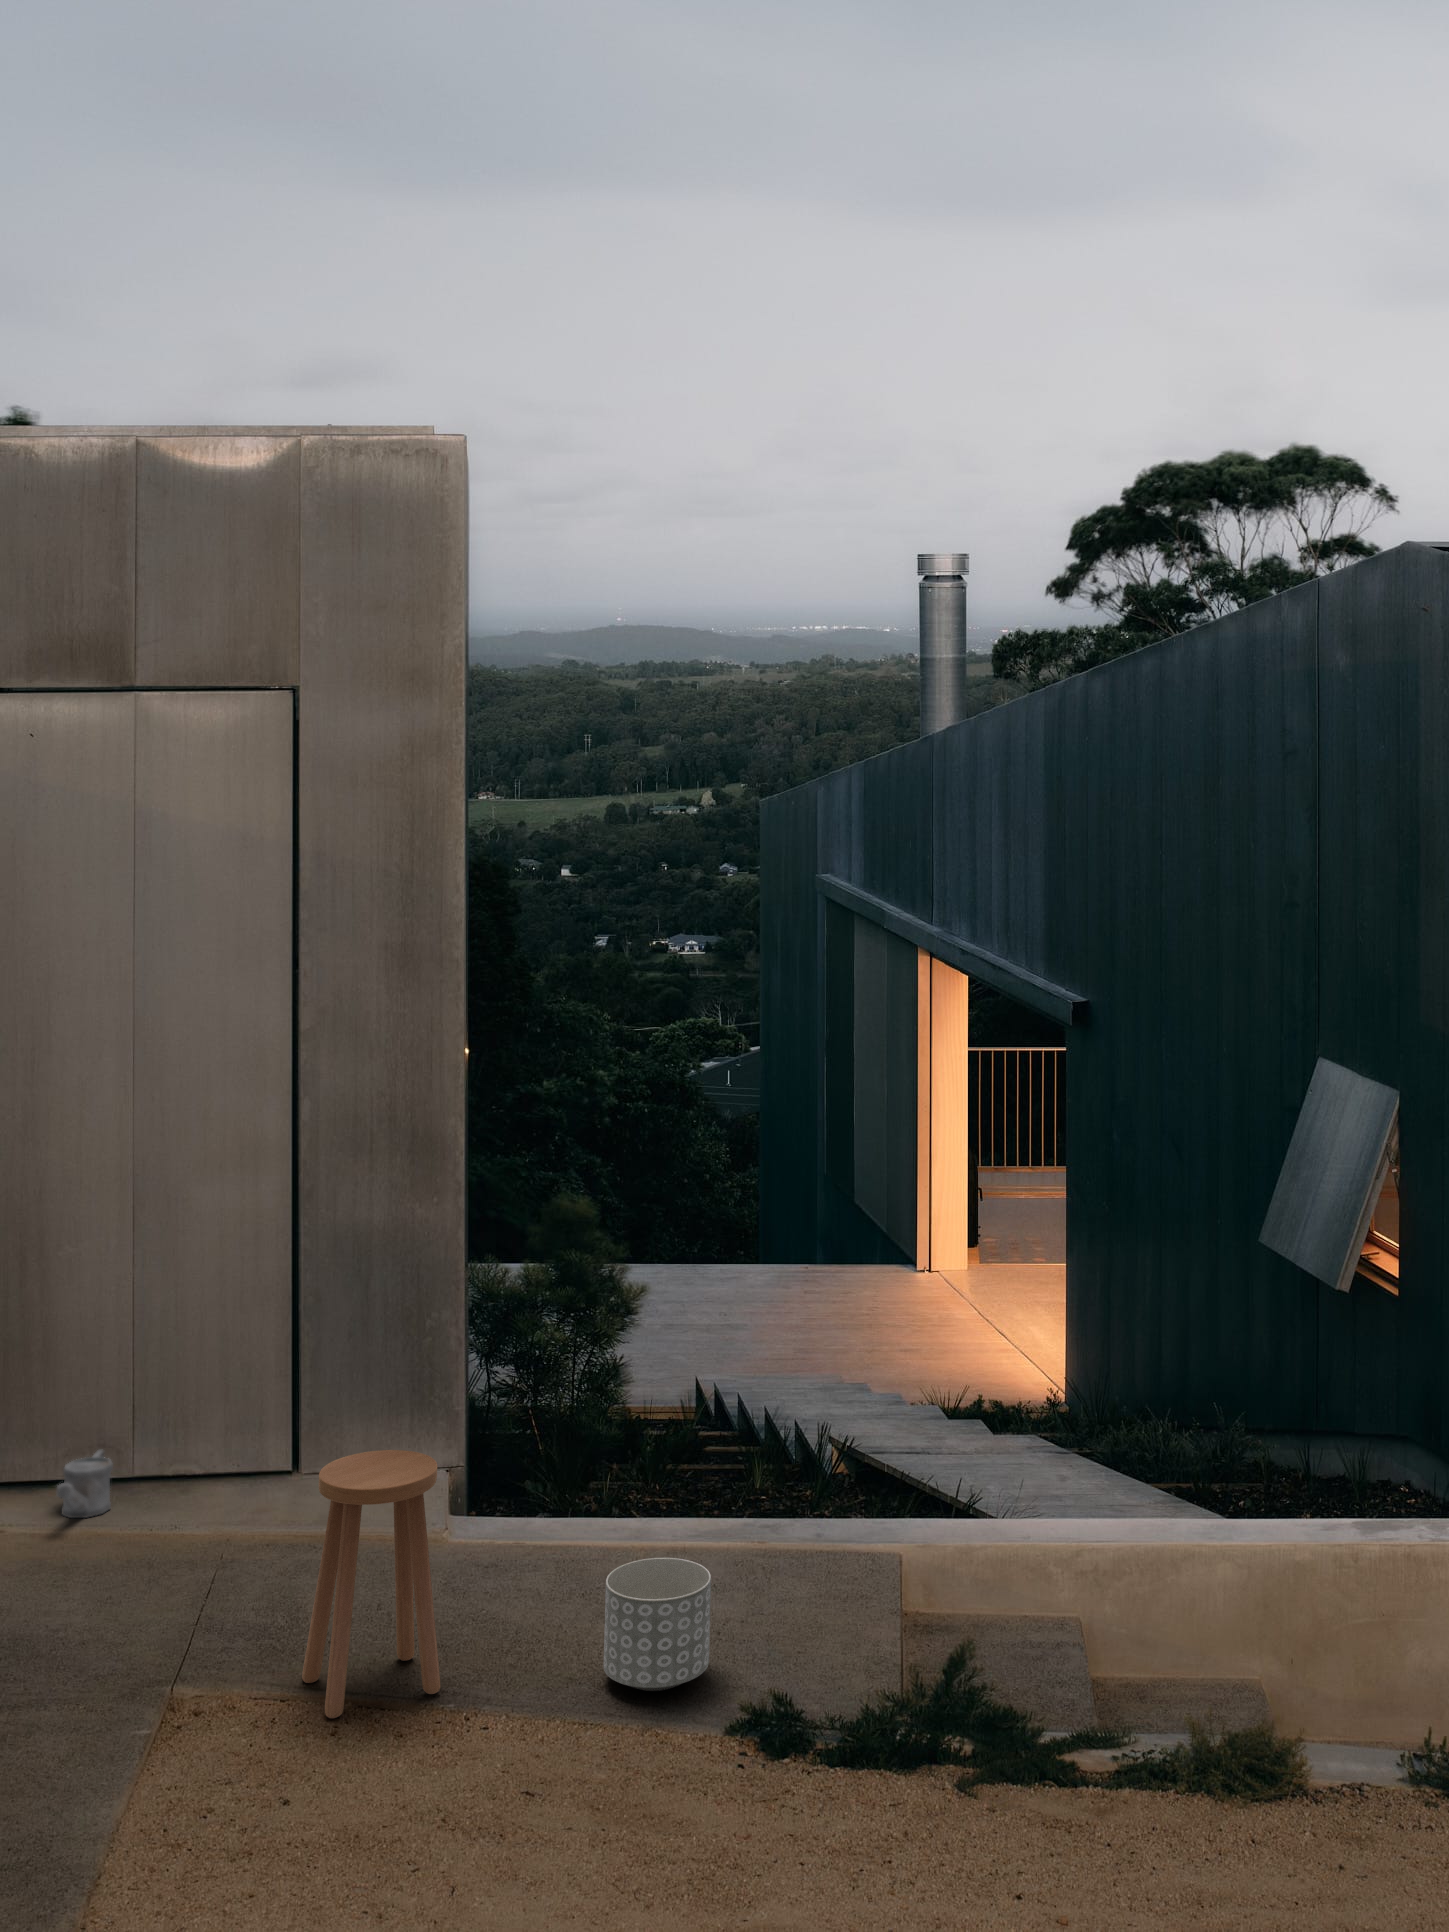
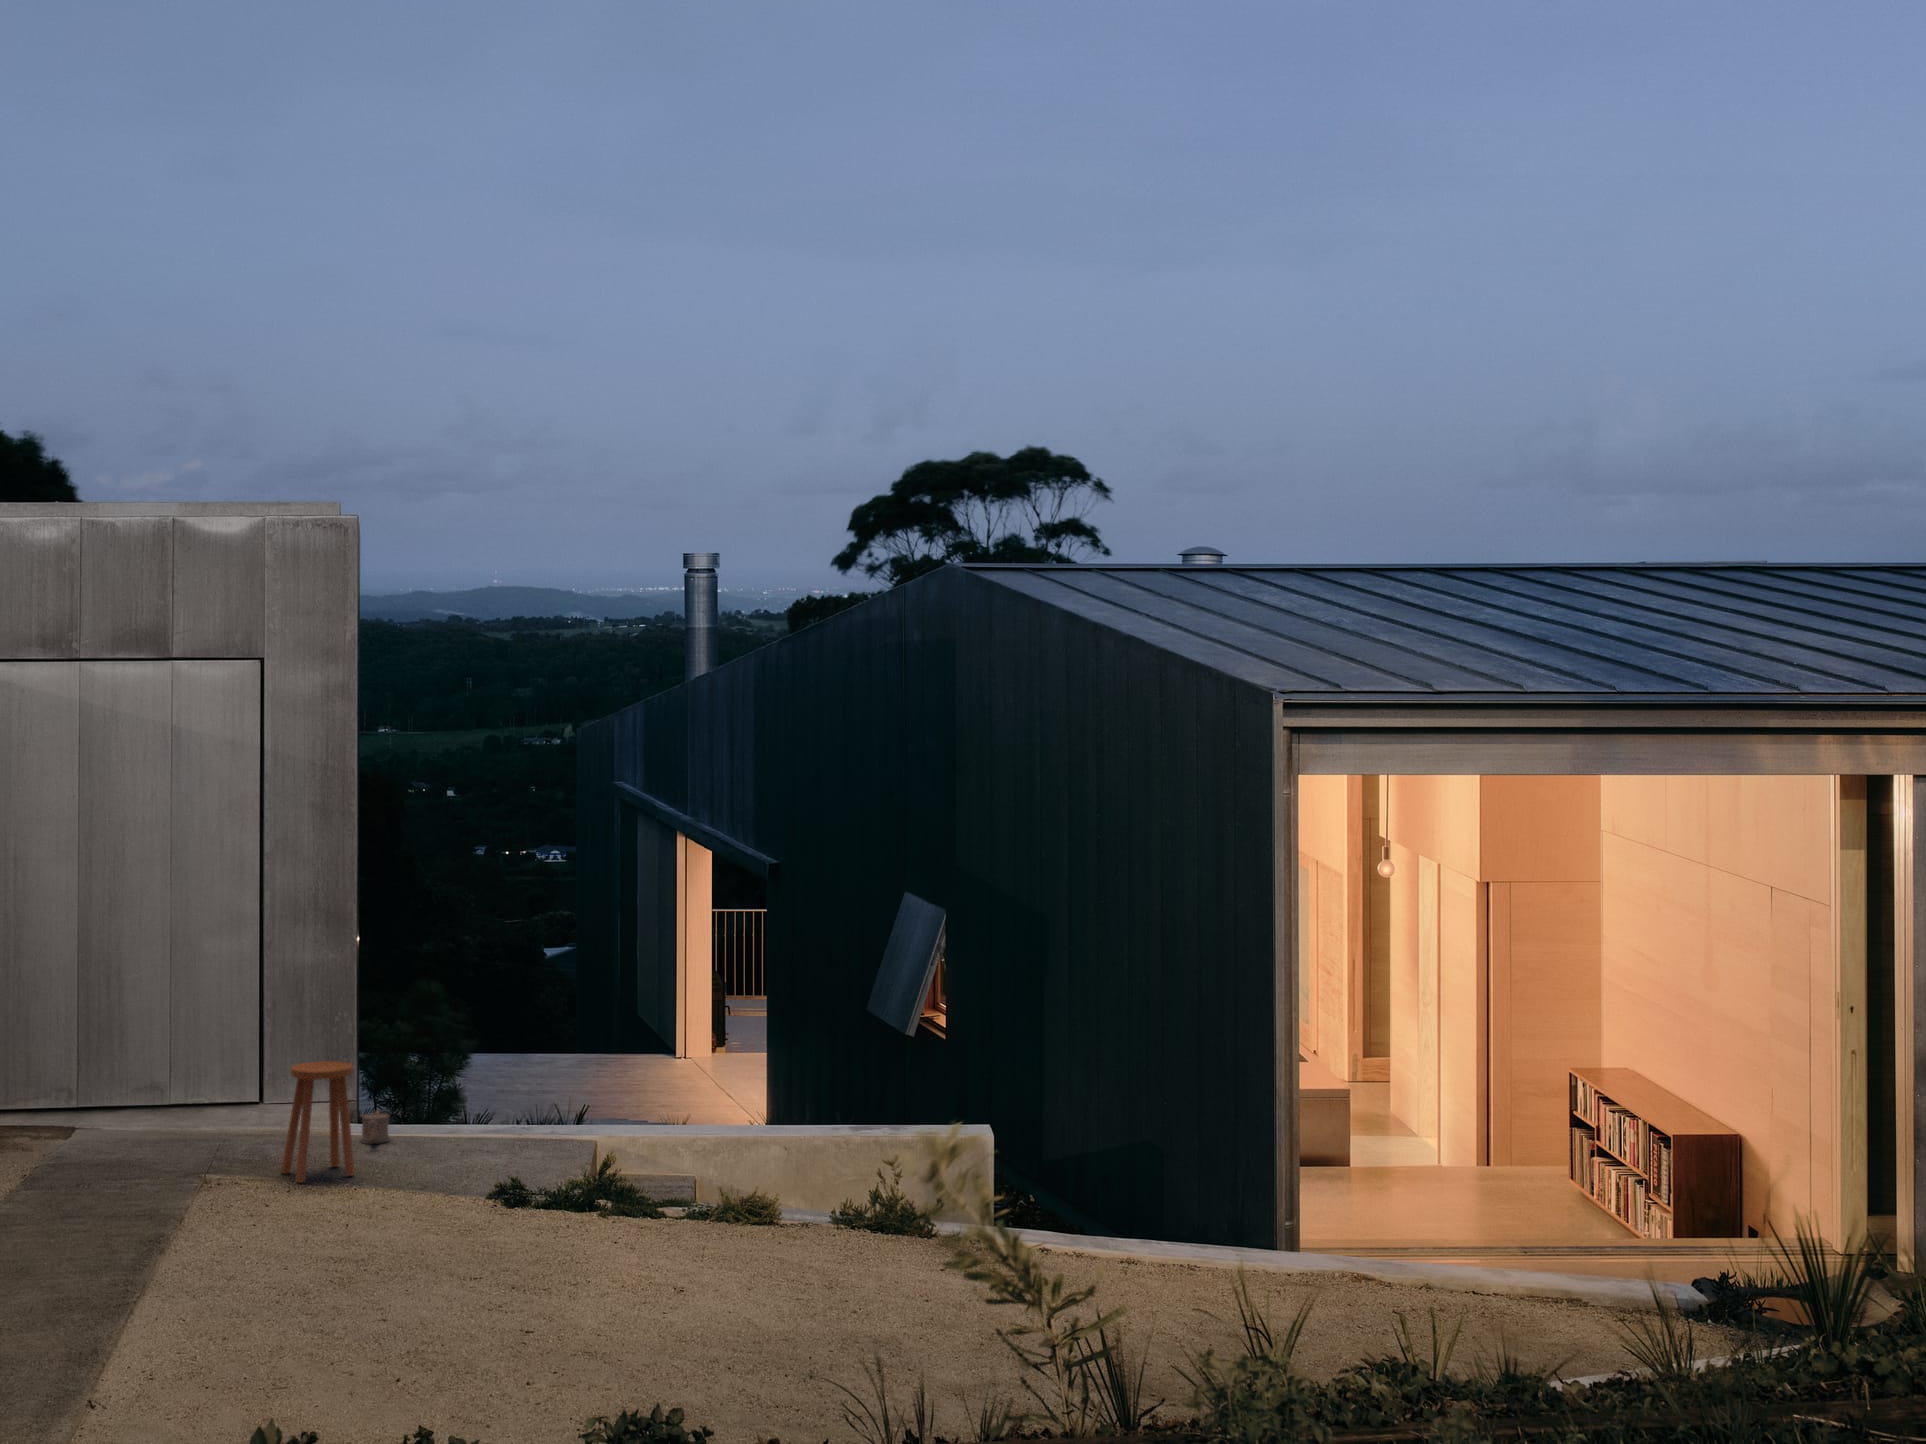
watering can: present [56,1450,113,1518] -> present [361,1110,390,1144]
planter: present [604,1558,711,1691] -> none [440,1116,497,1175]

